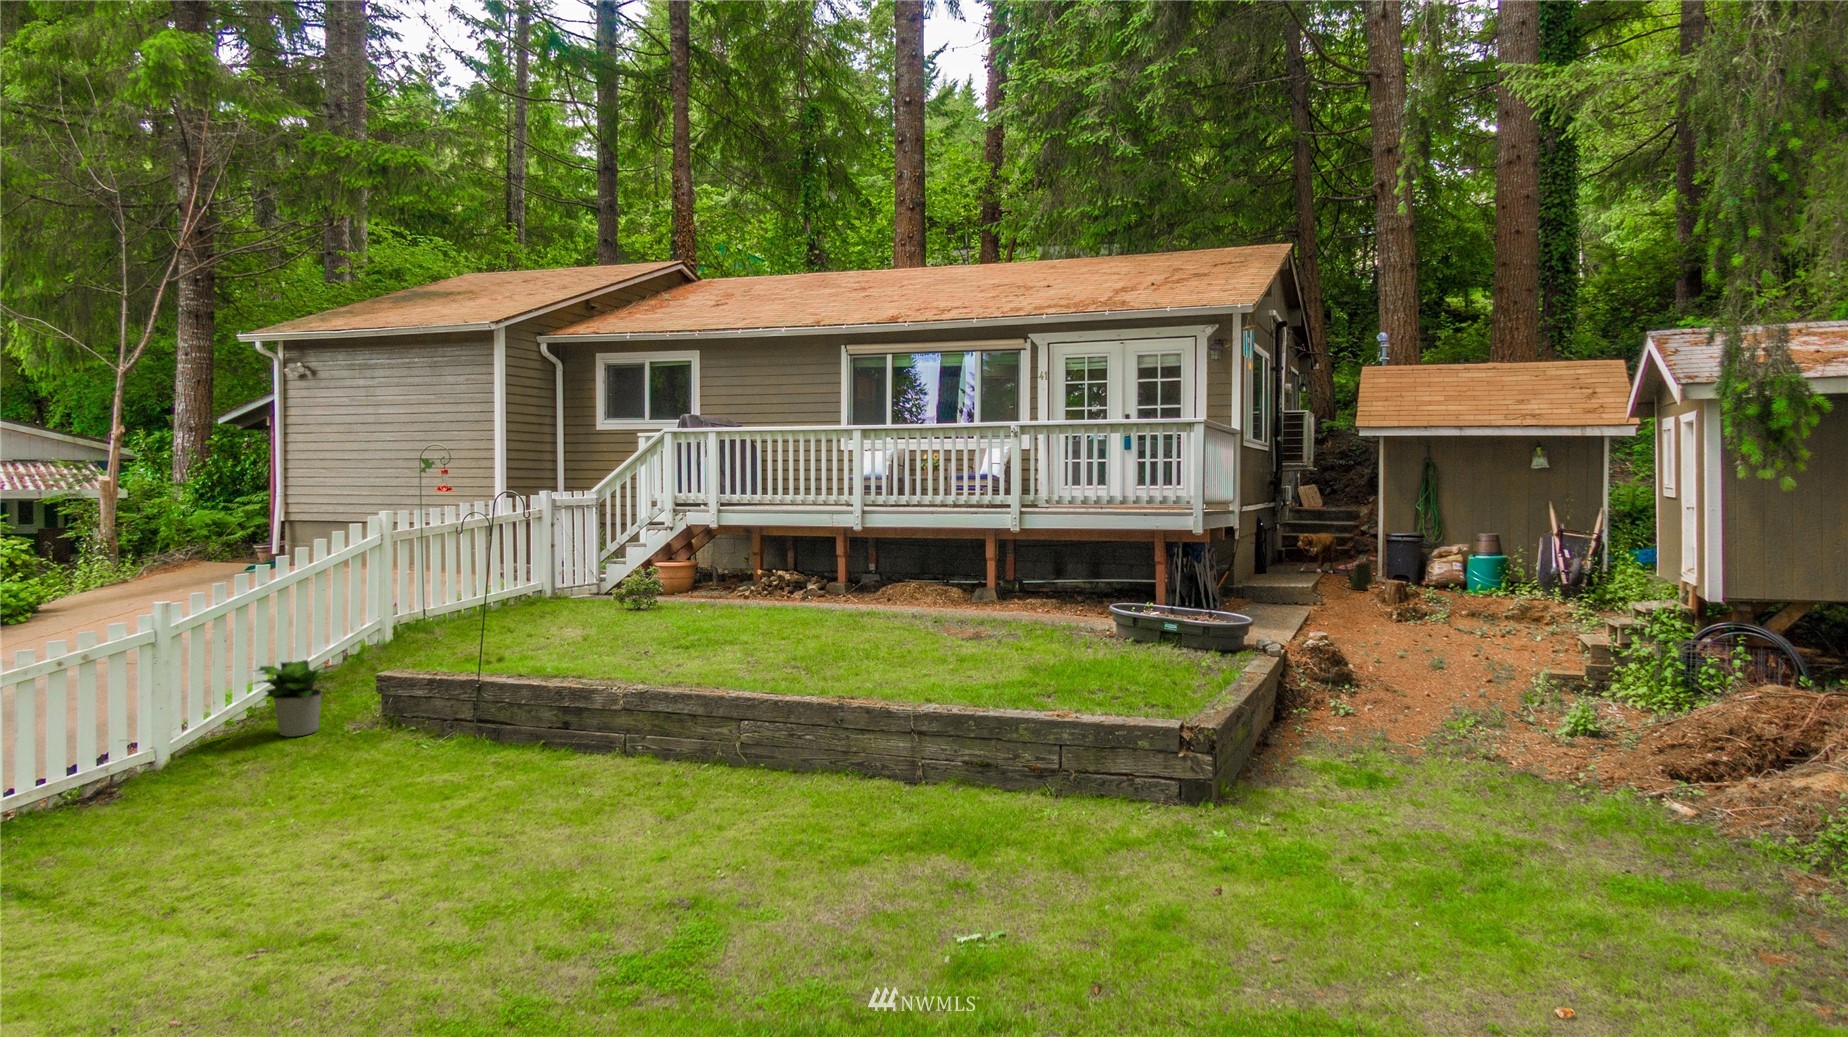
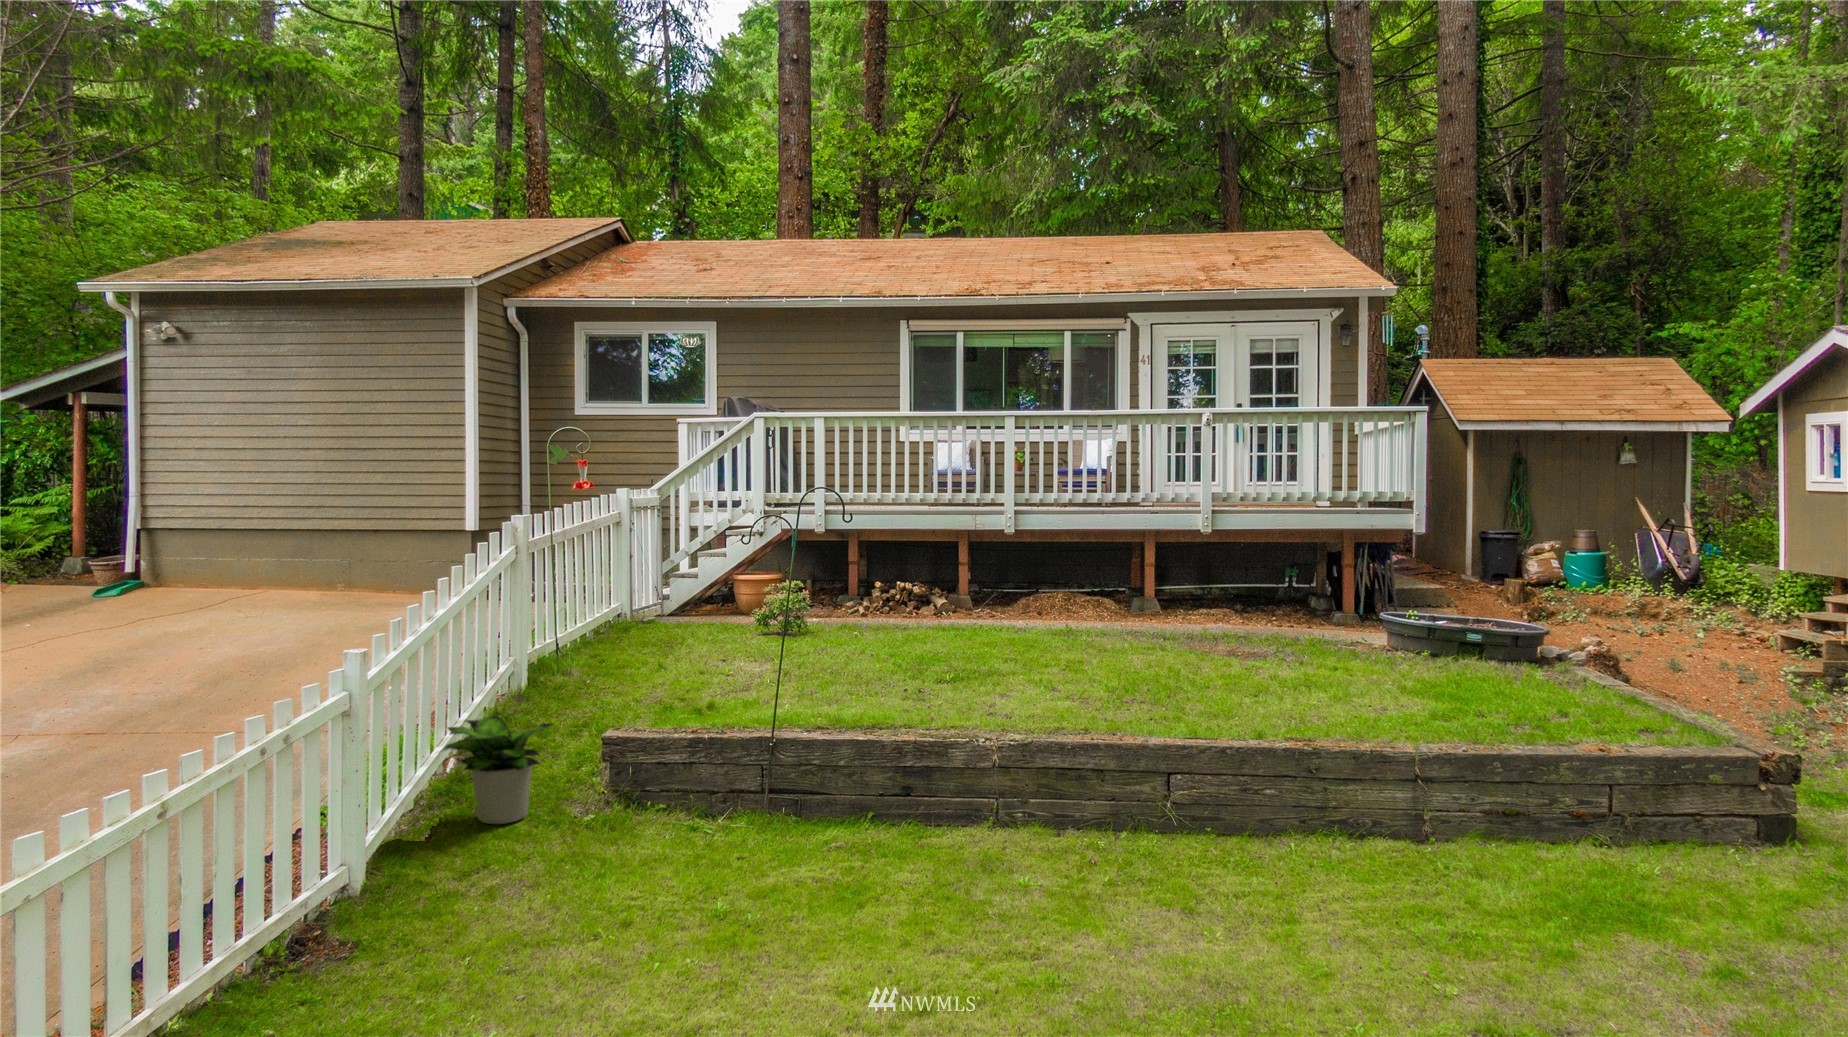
watering can: present [1344,553,1373,590] -> none [1434,555,1474,597]

